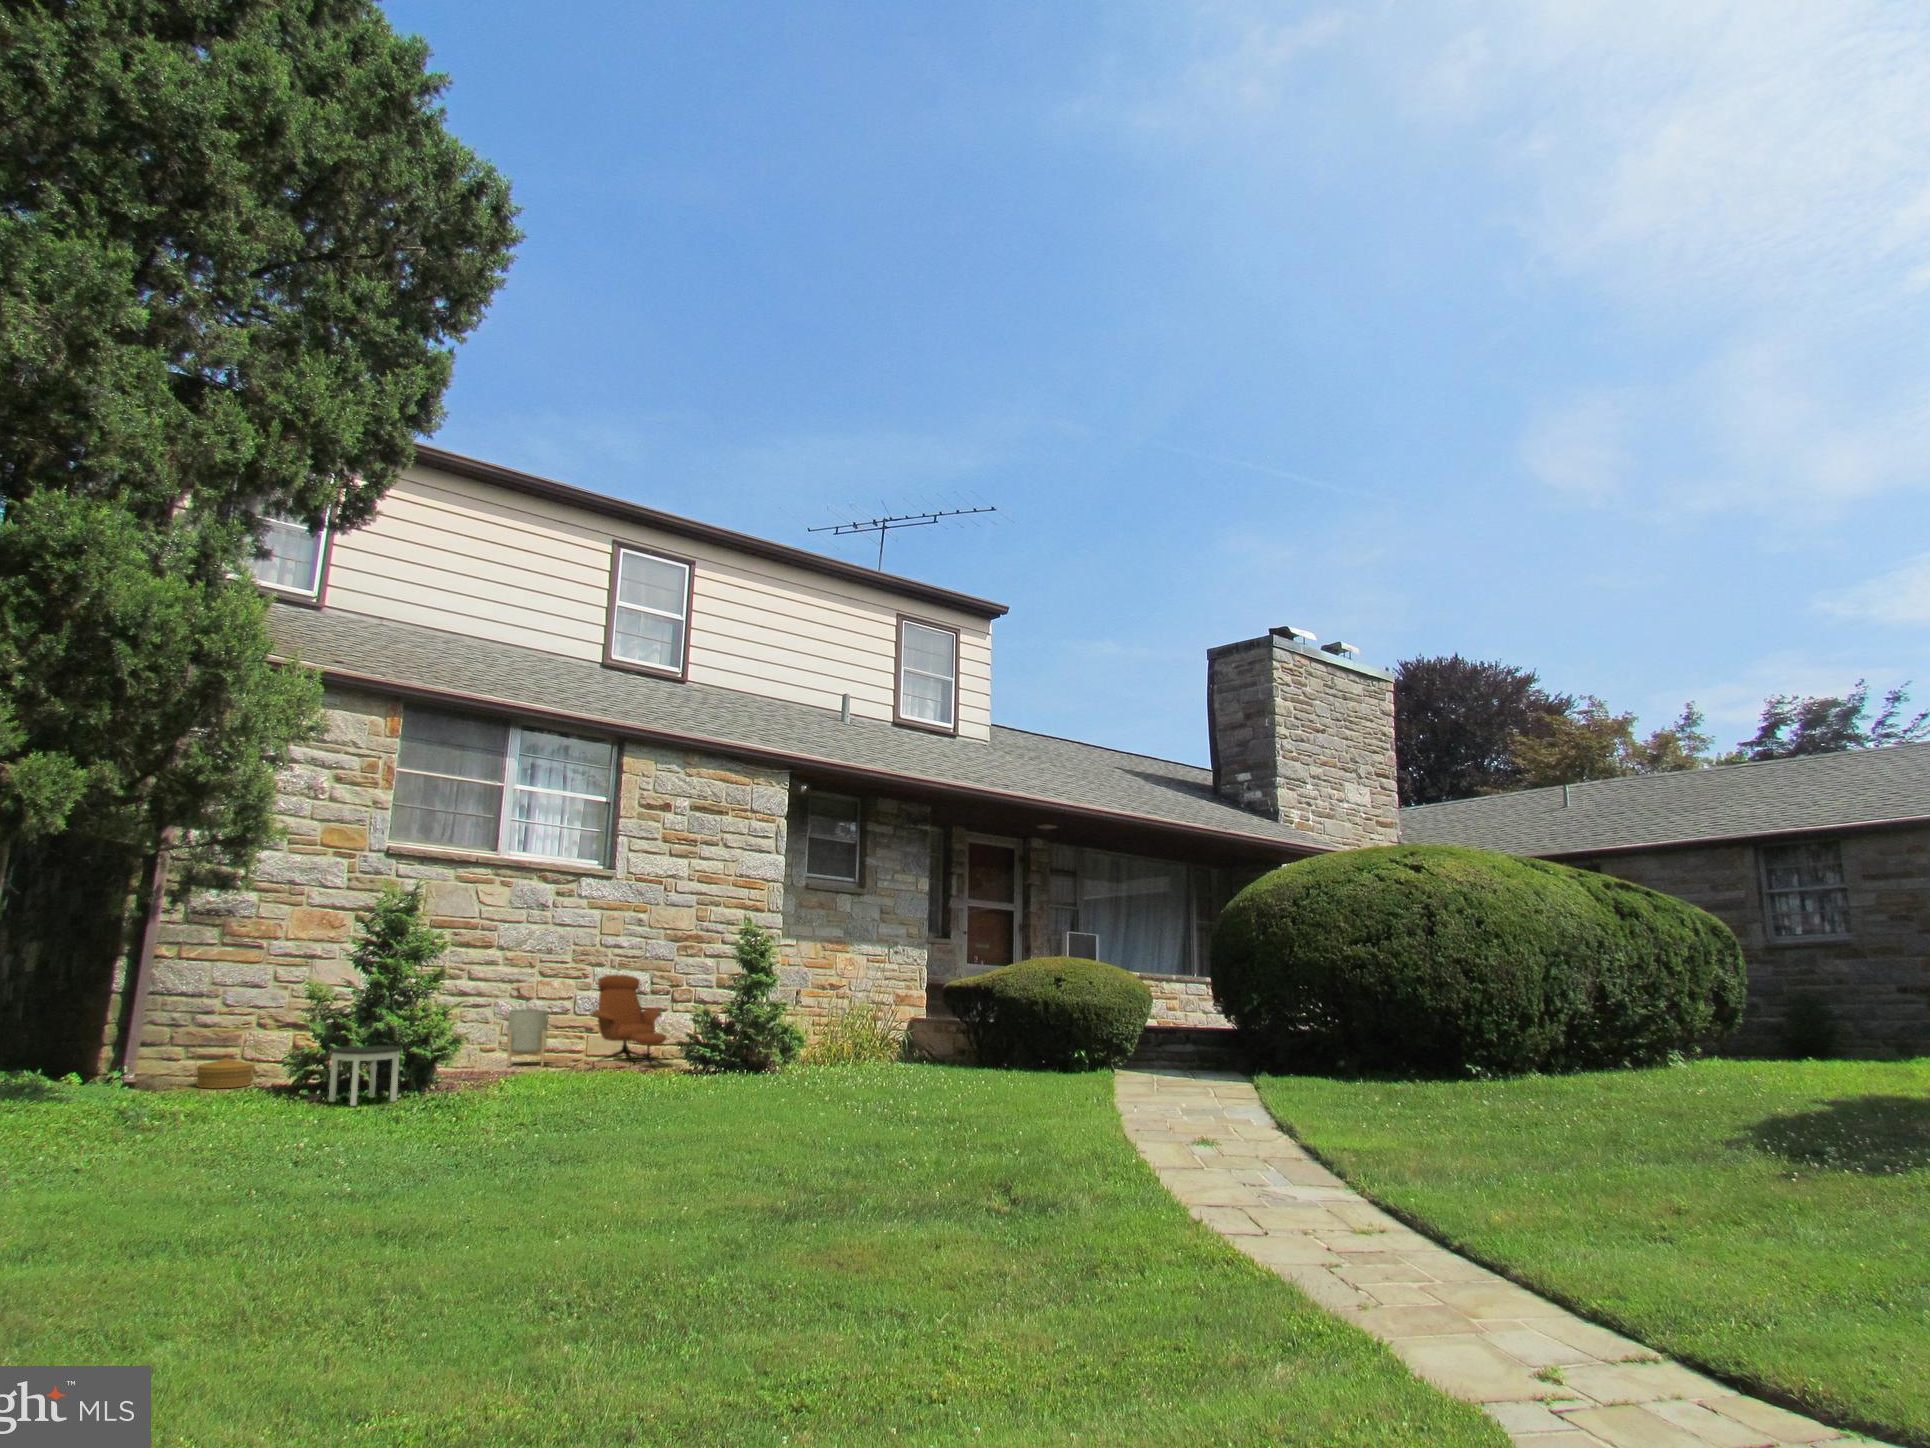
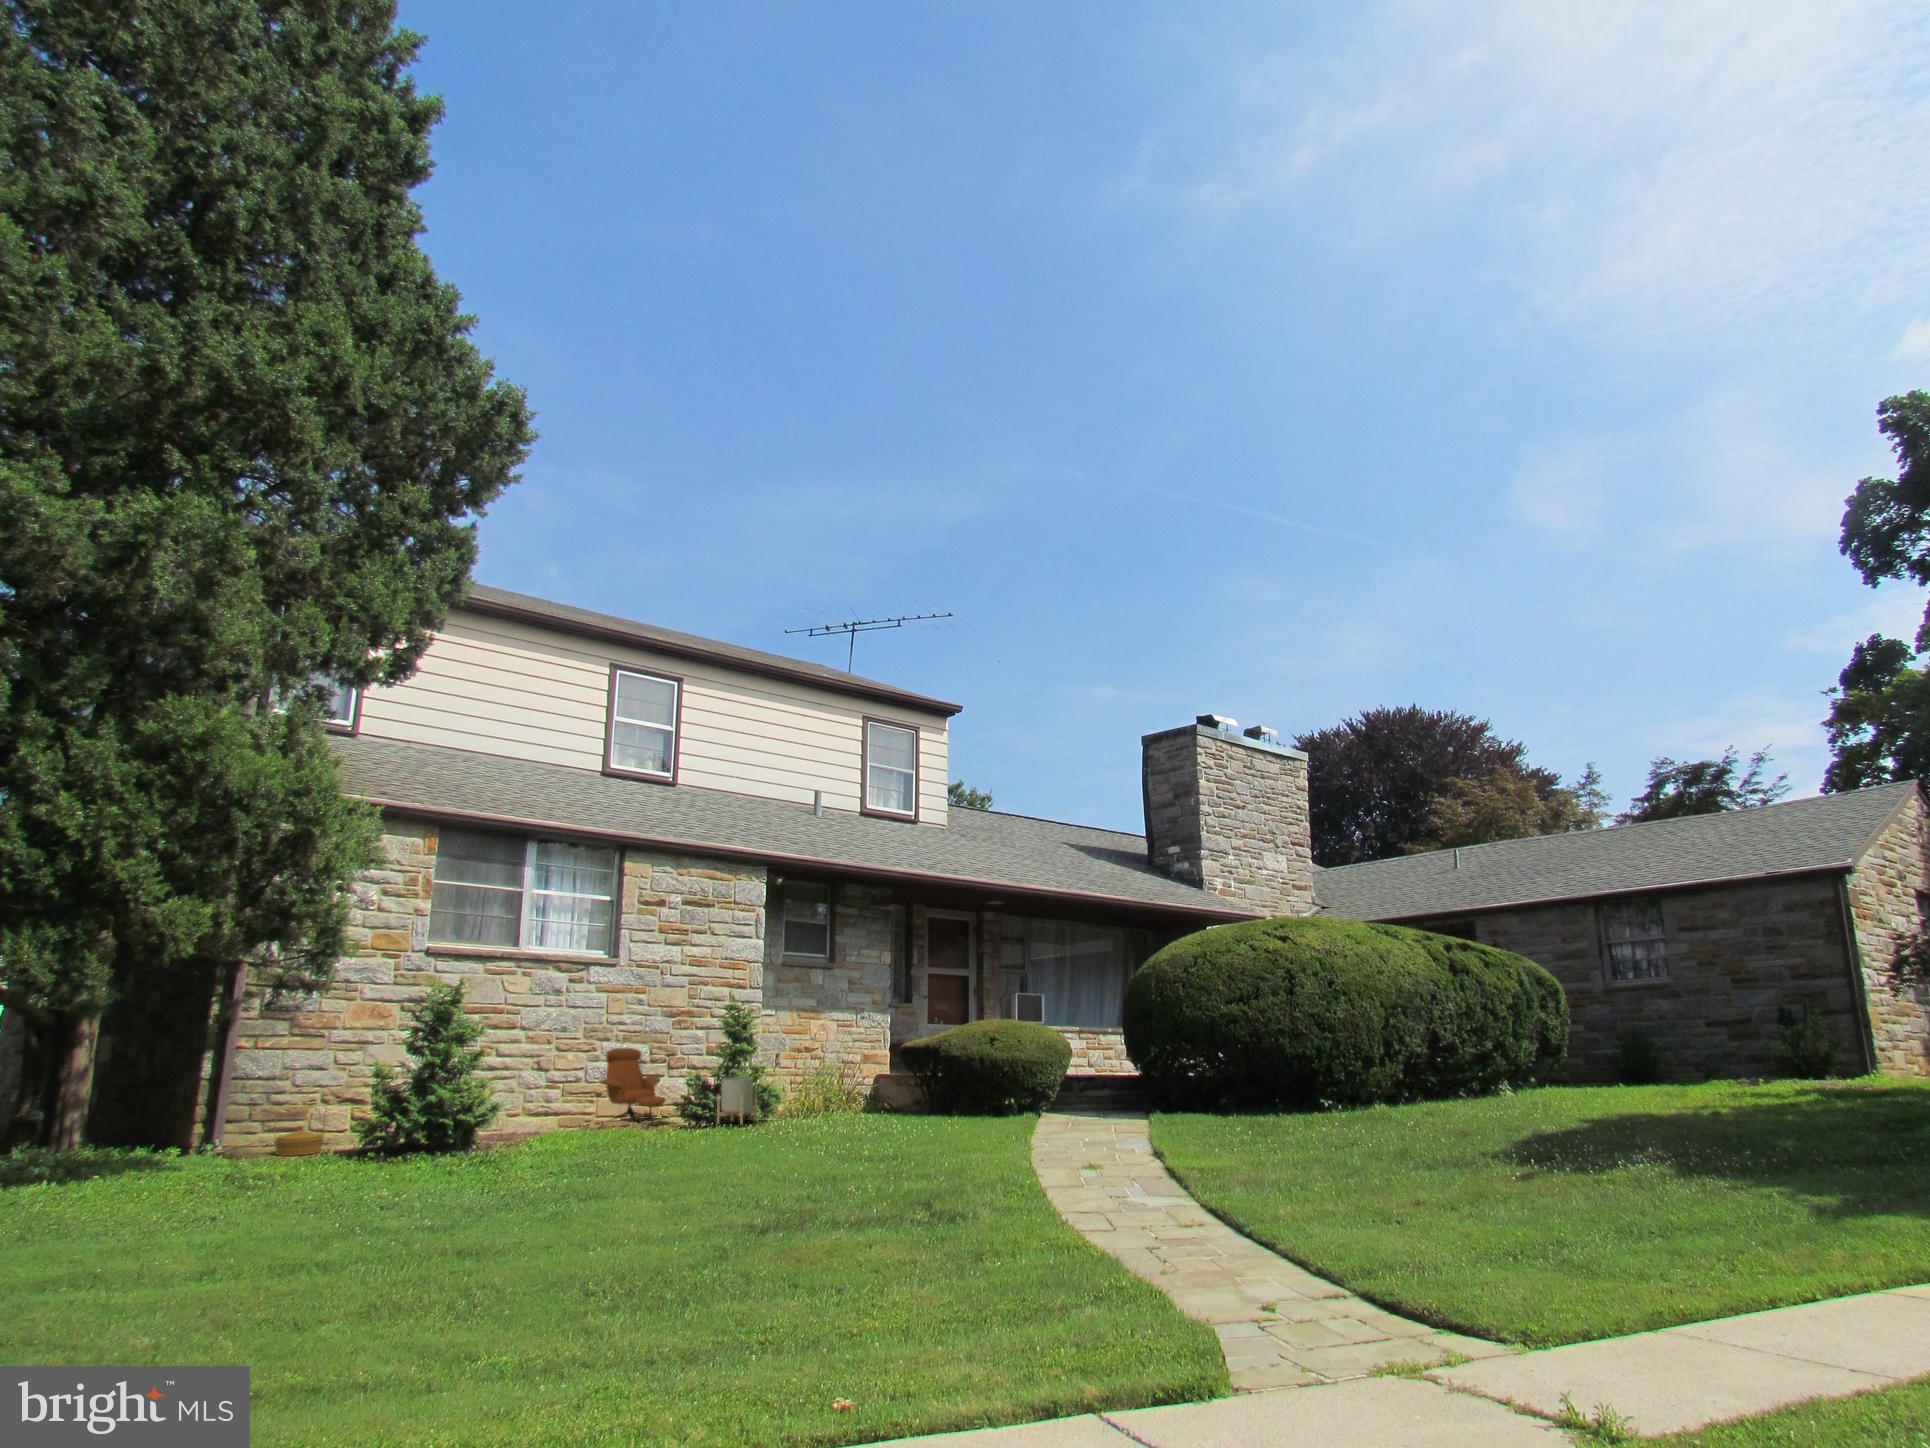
planter: present [507,1009,548,1067] -> present [717,1077,757,1125]
round table: present [329,1046,402,1106] -> none [392,1115,451,1165]

